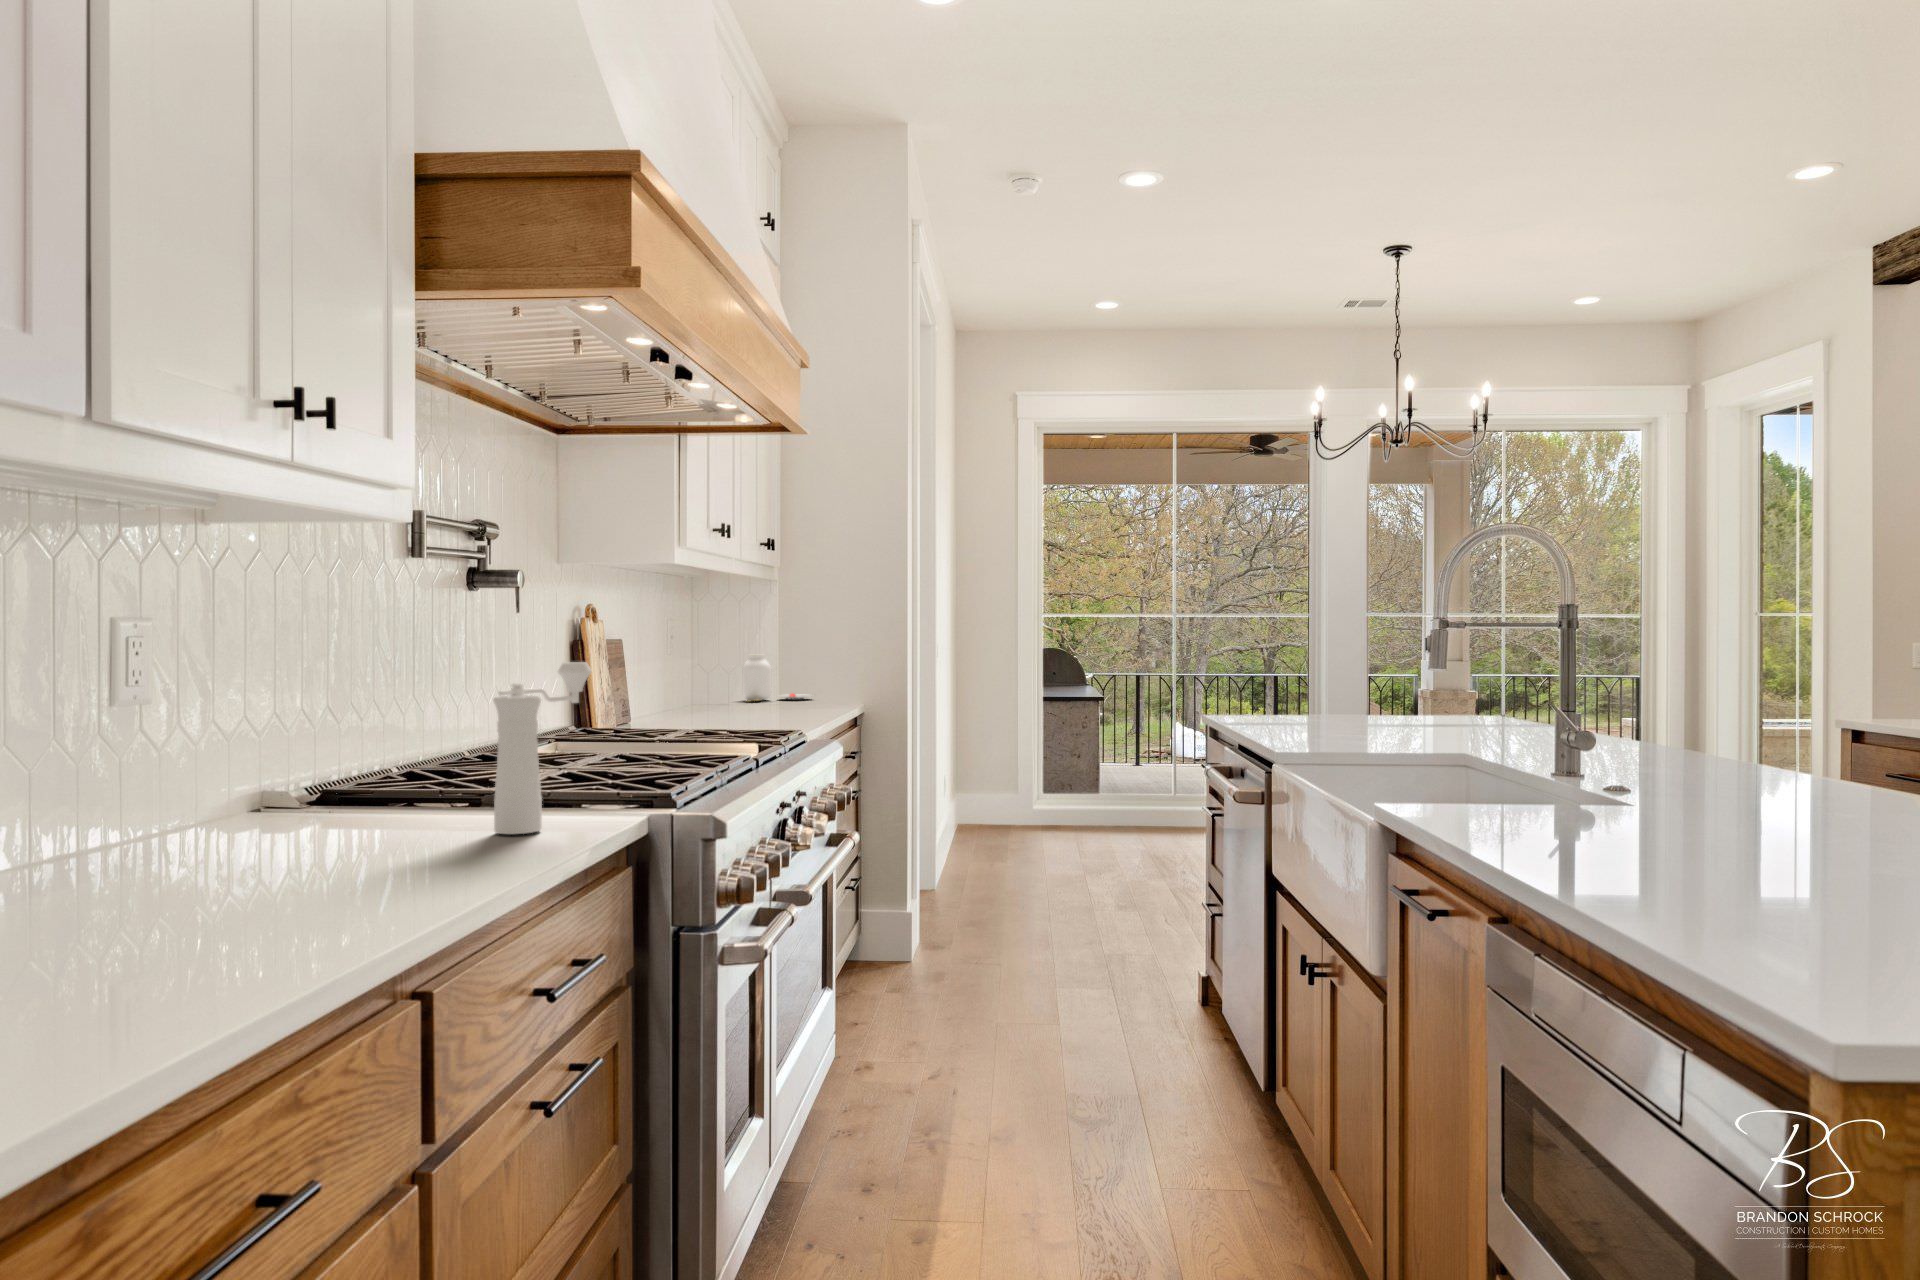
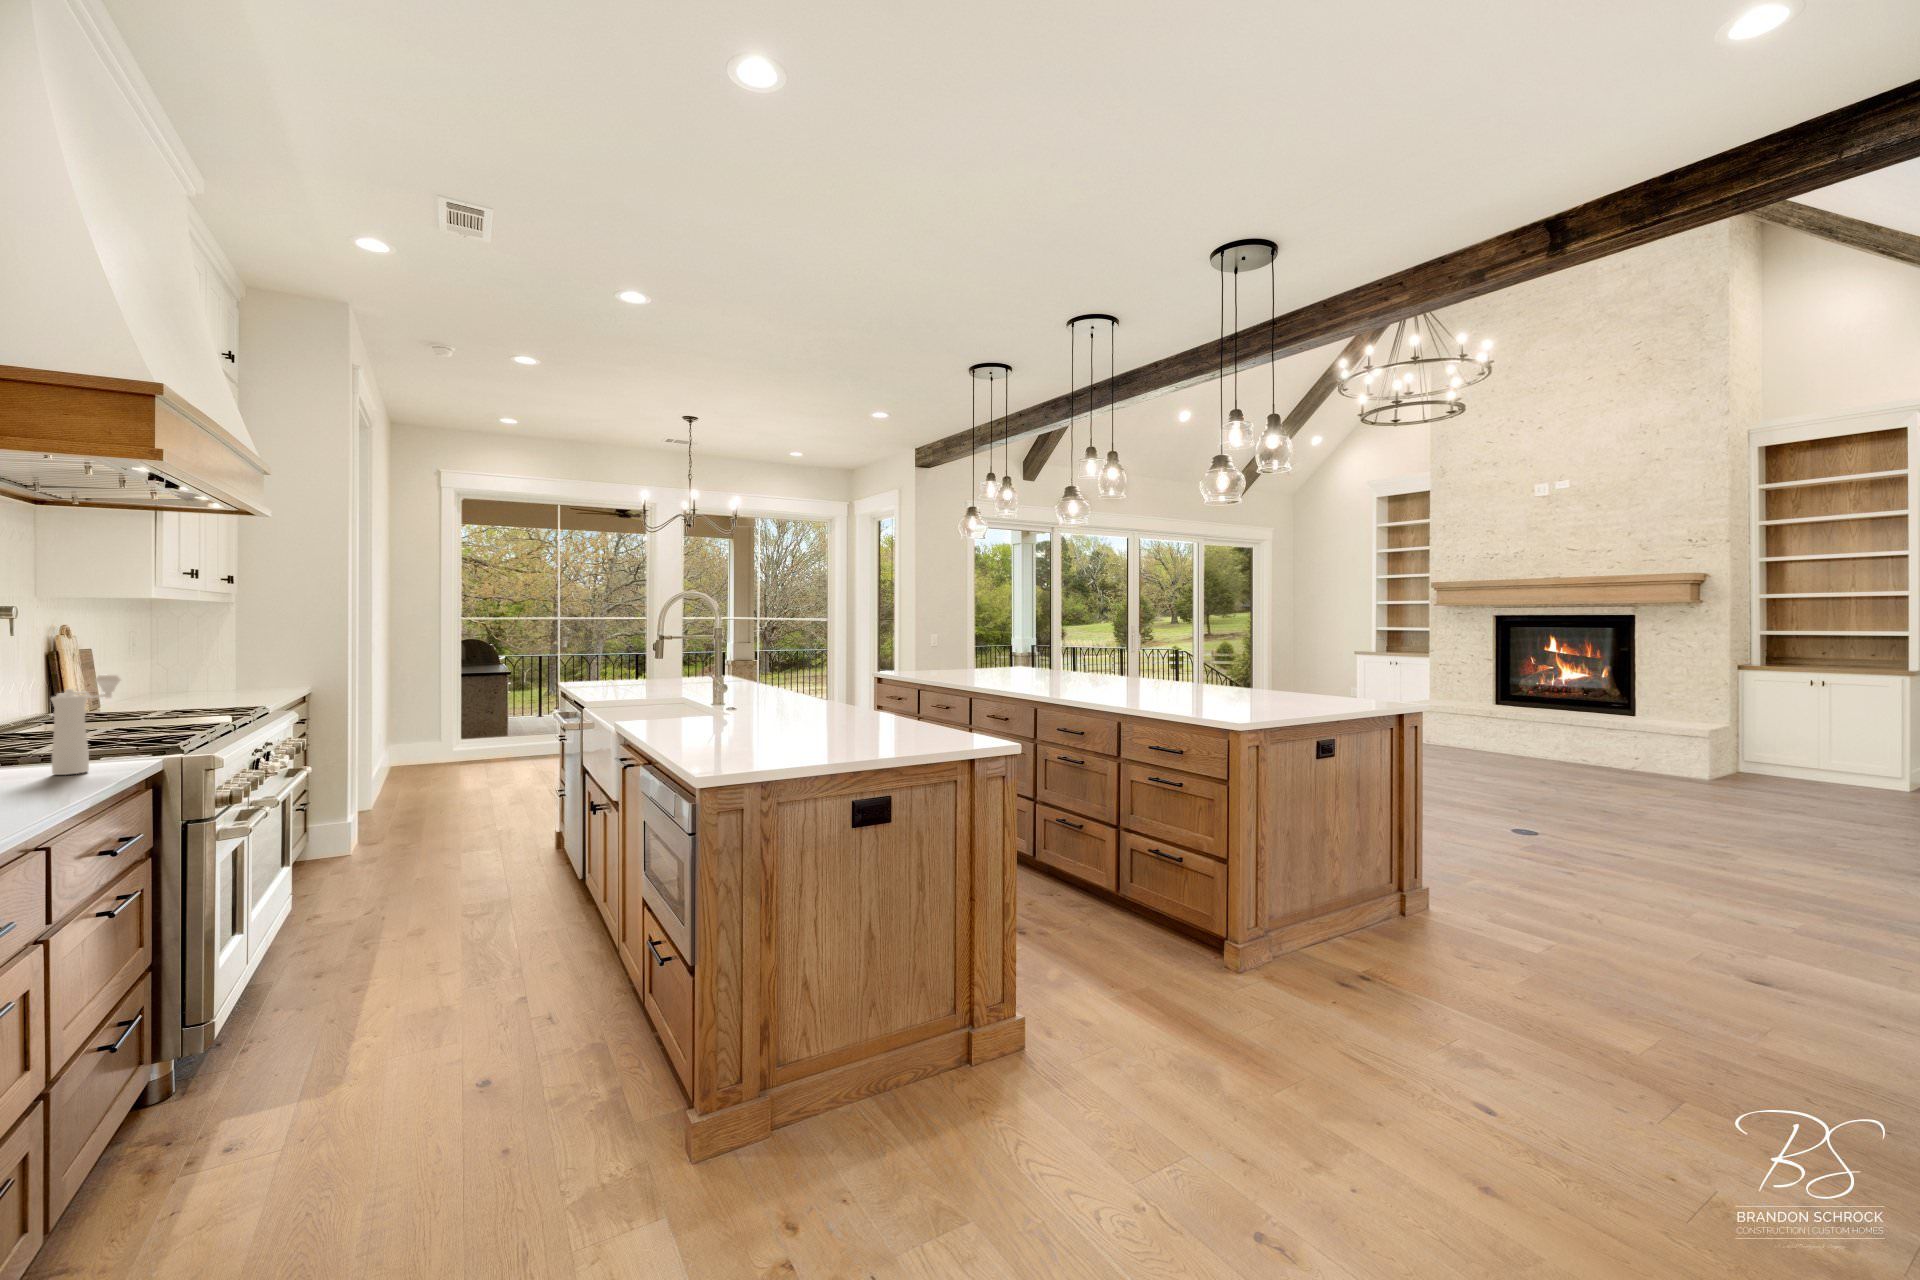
jar: present [742,655,811,701] -> none [203,654,272,687]

